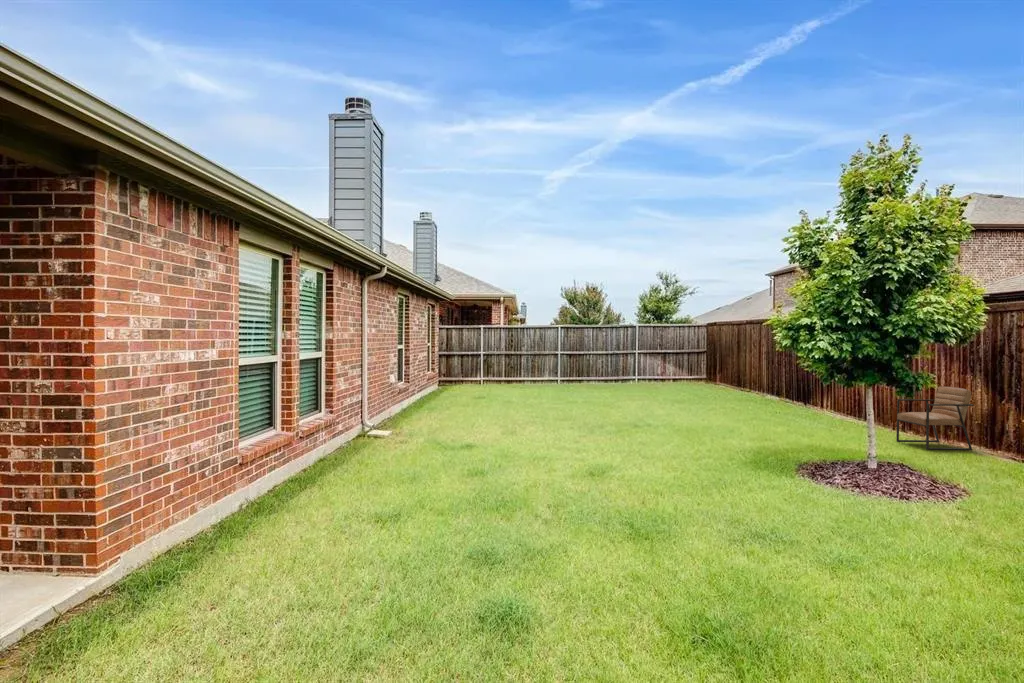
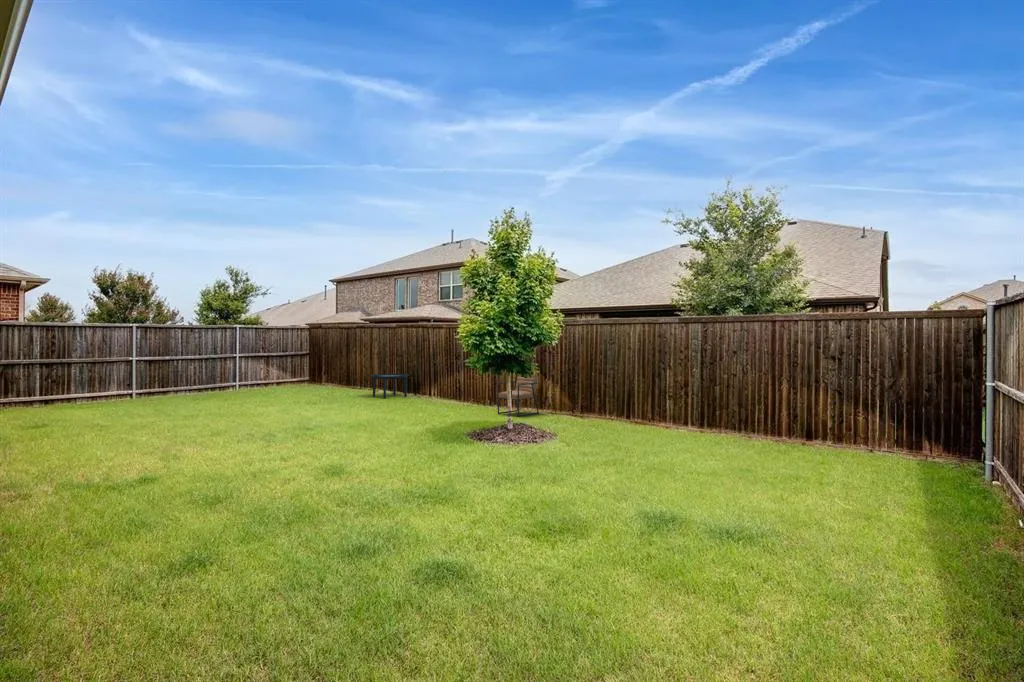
round table: none [751,377,798,406] -> present [371,374,409,399]

